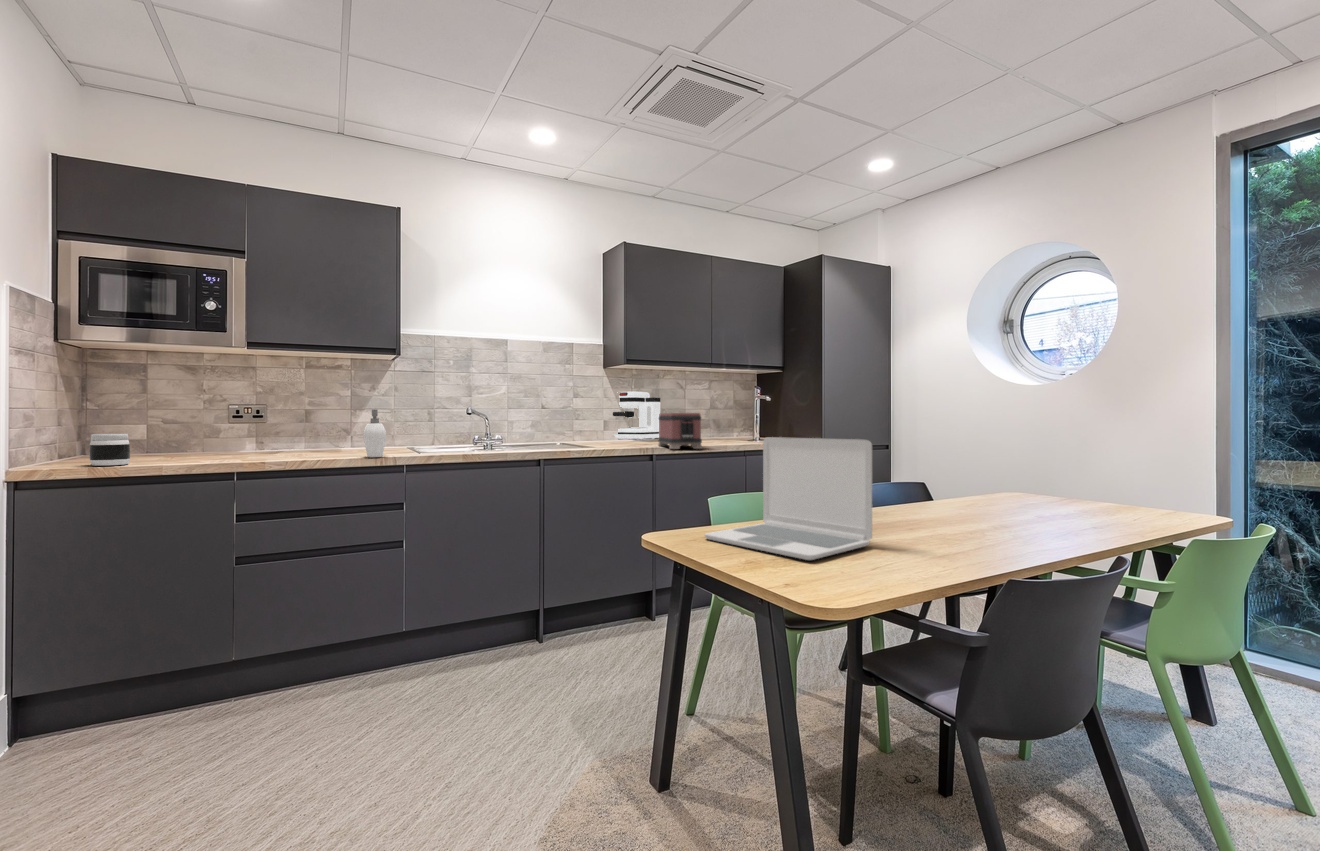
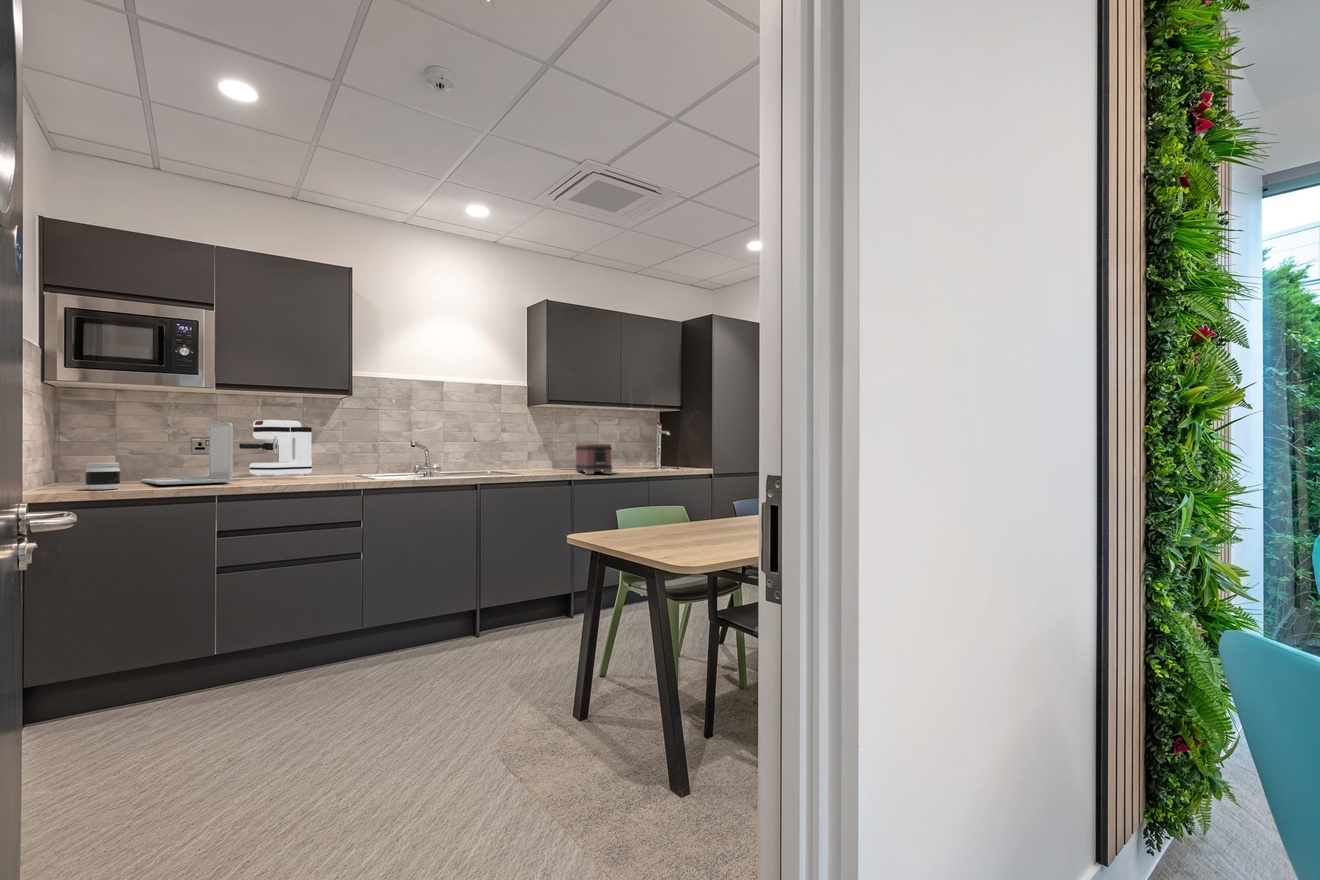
coffee maker: present [613,392,660,440] -> present [239,420,312,476]
soap dispenser: present [363,409,386,457] -> none [324,441,349,482]
laptop: present [705,437,872,560] -> present [142,422,233,485]

